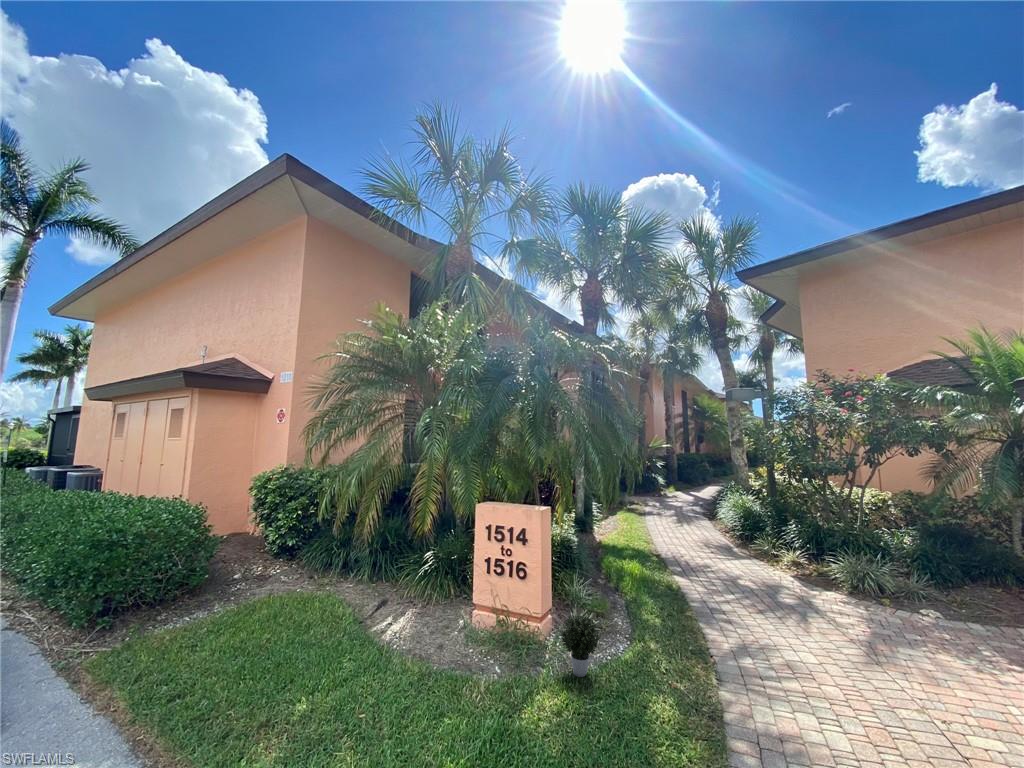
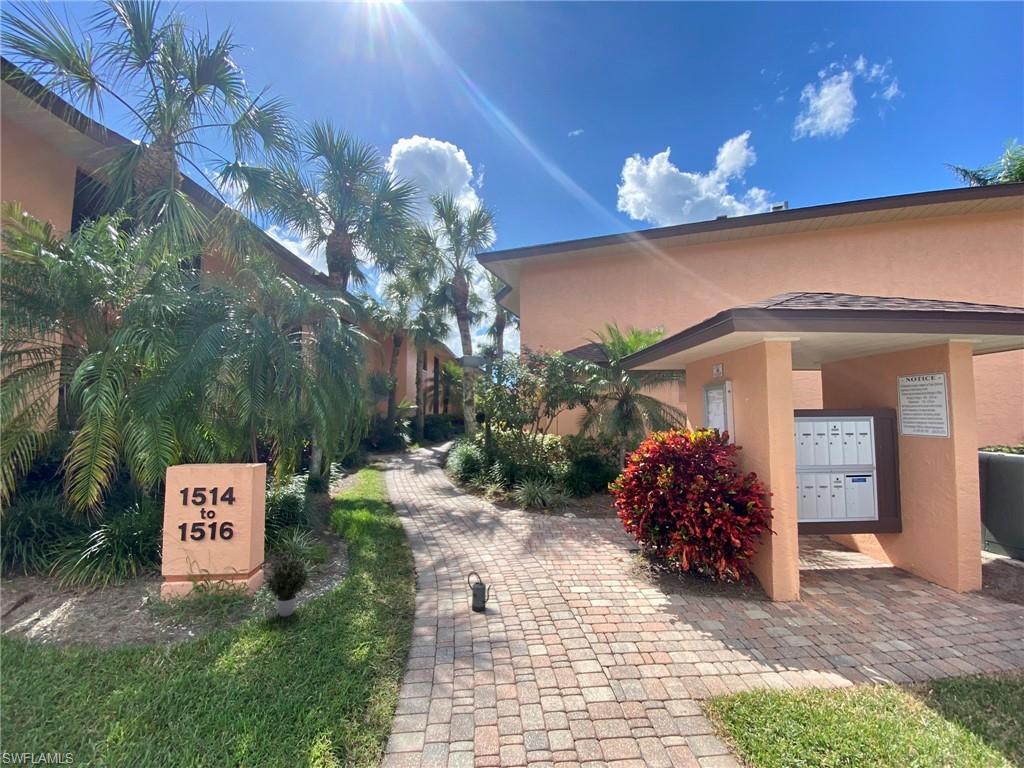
watering can: none [796,682,839,743] -> present [468,572,491,612]

